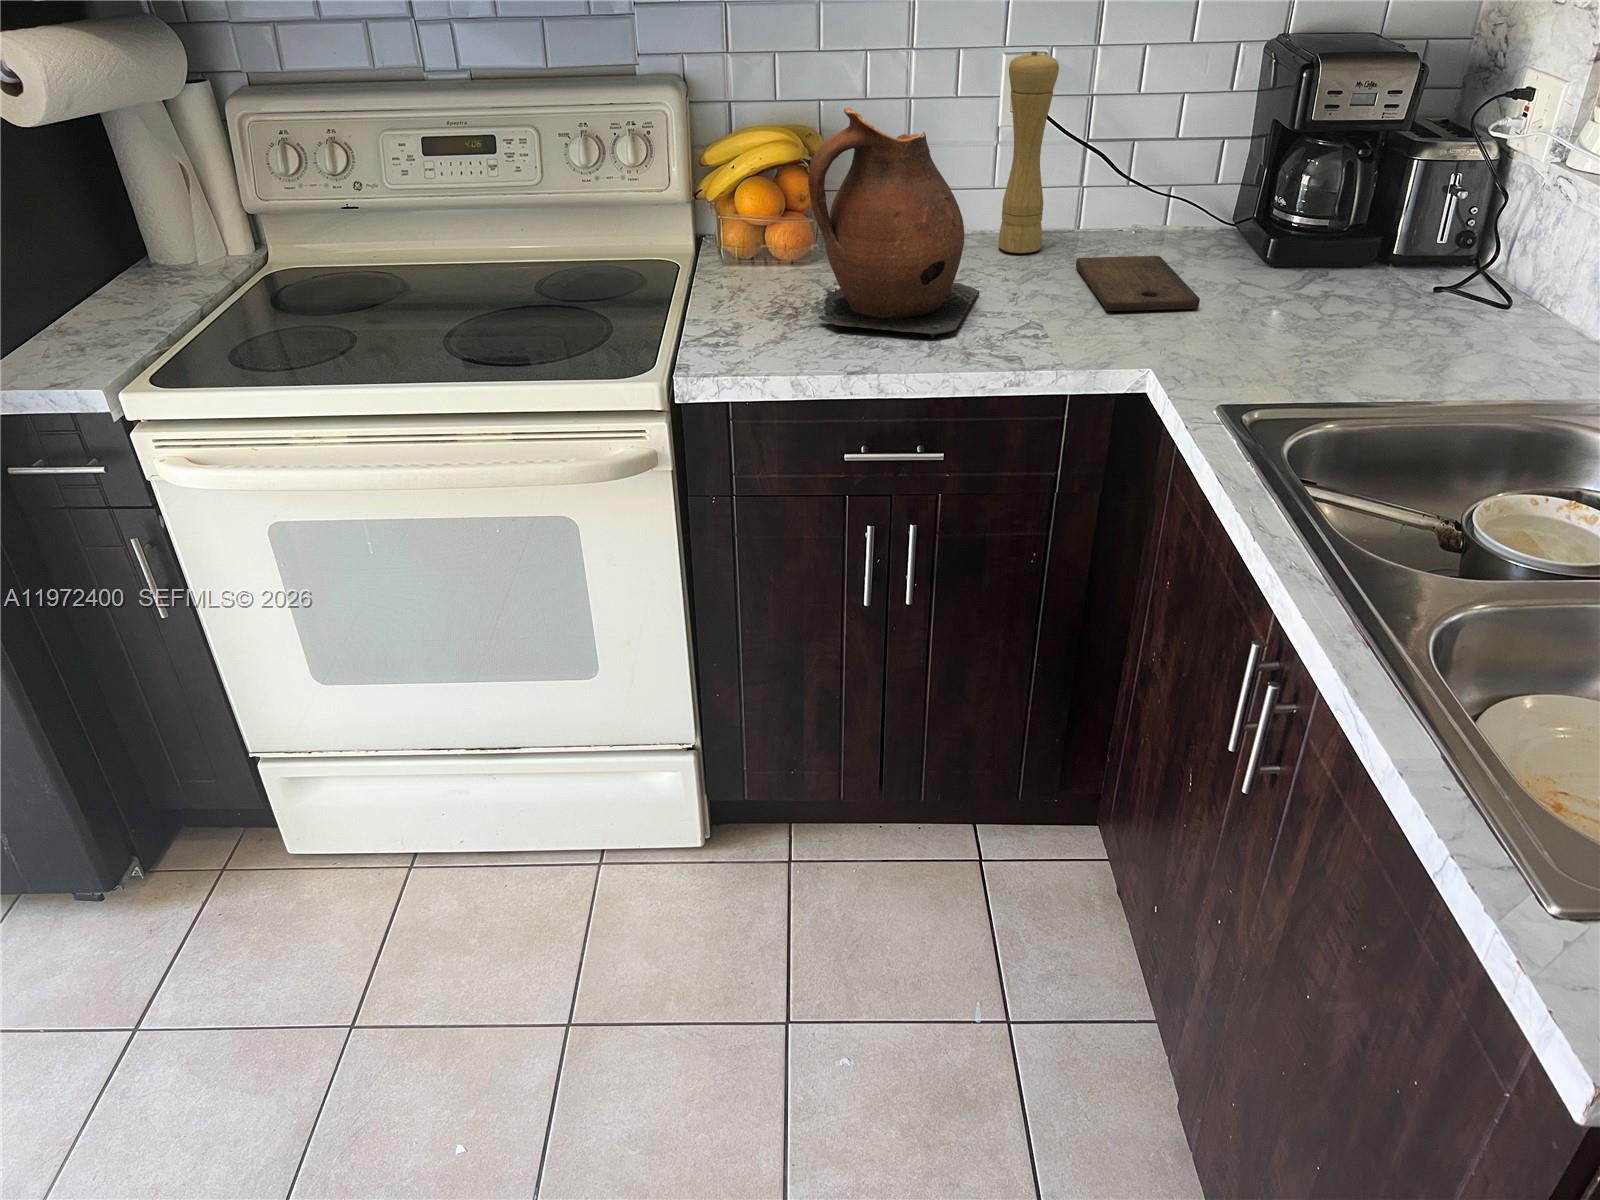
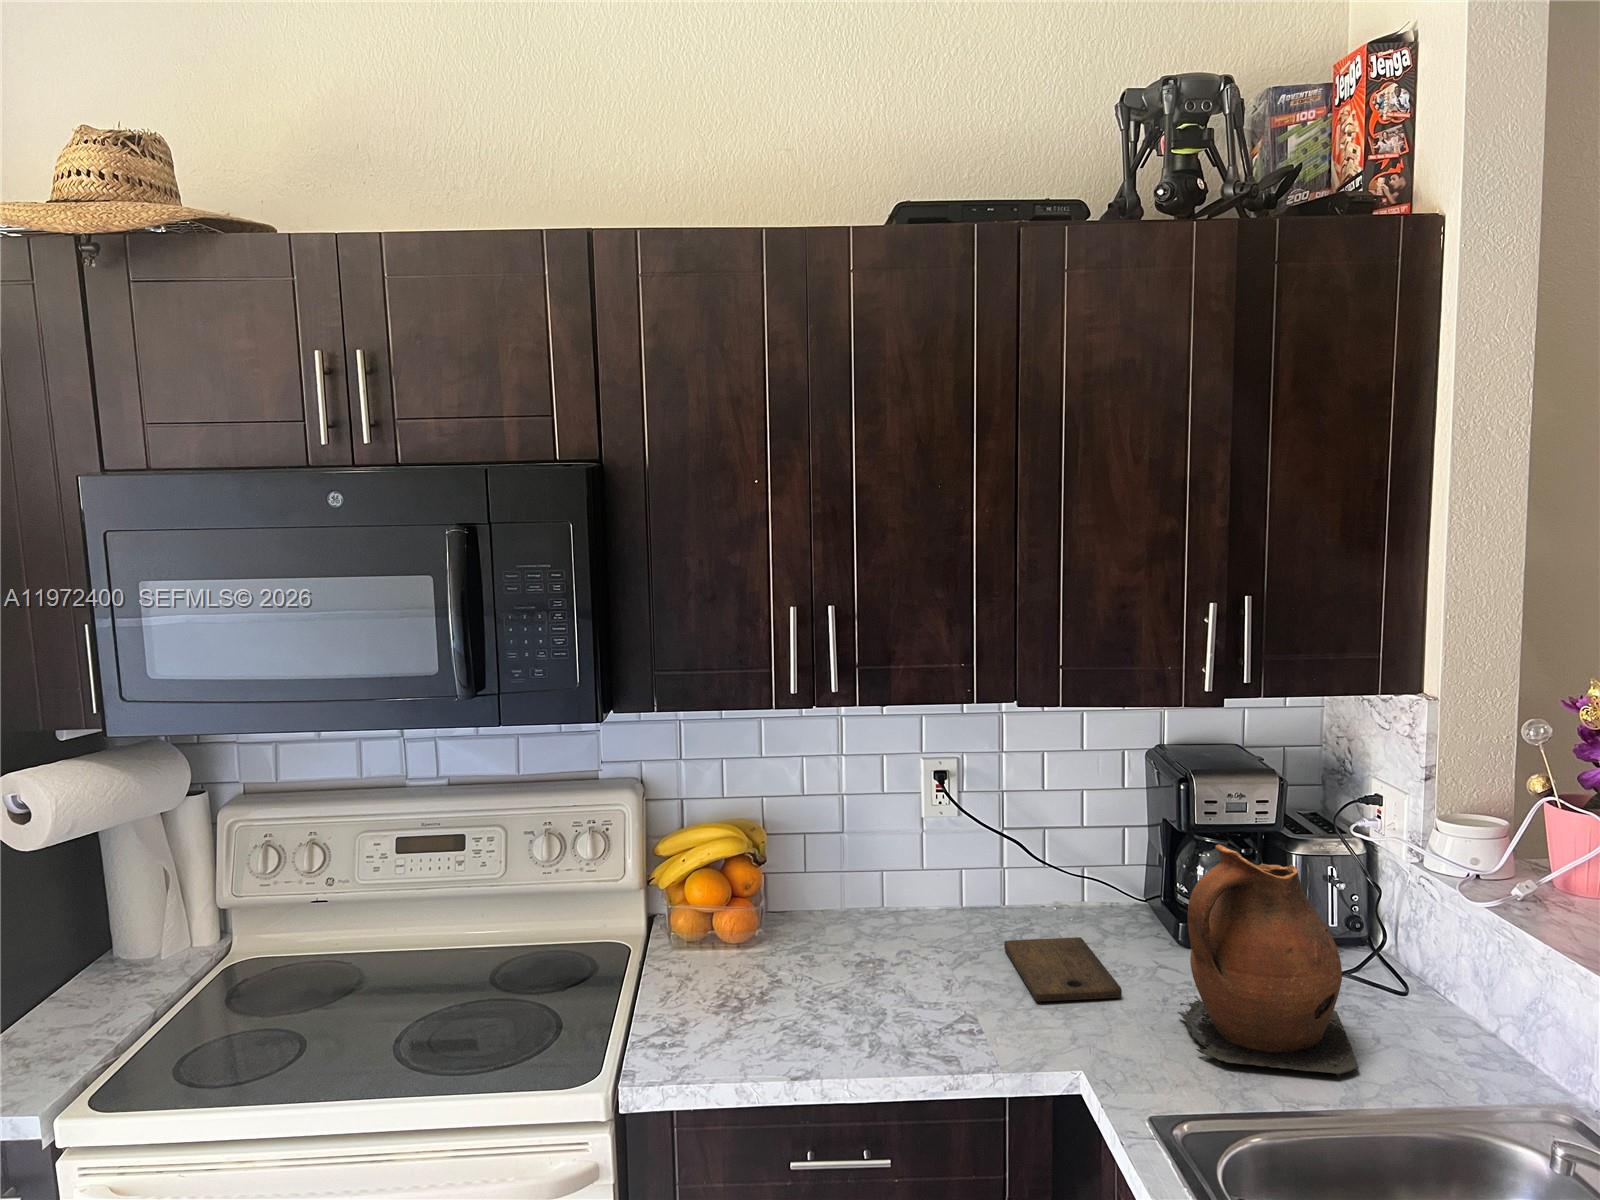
pepper mill: present [998,51,1059,253] -> none [928,761,972,933]
ceramic pitcher: present [808,108,979,338] -> present [1178,844,1358,1078]

